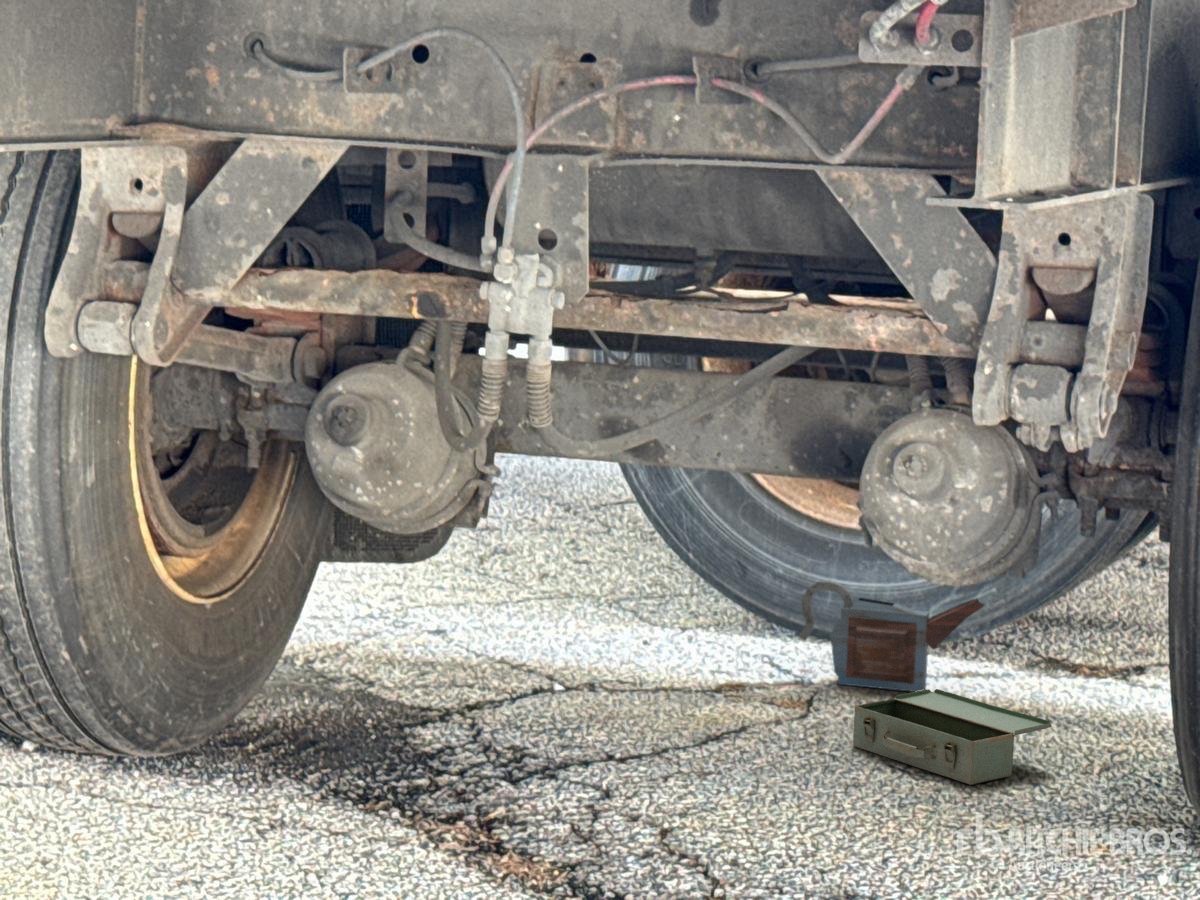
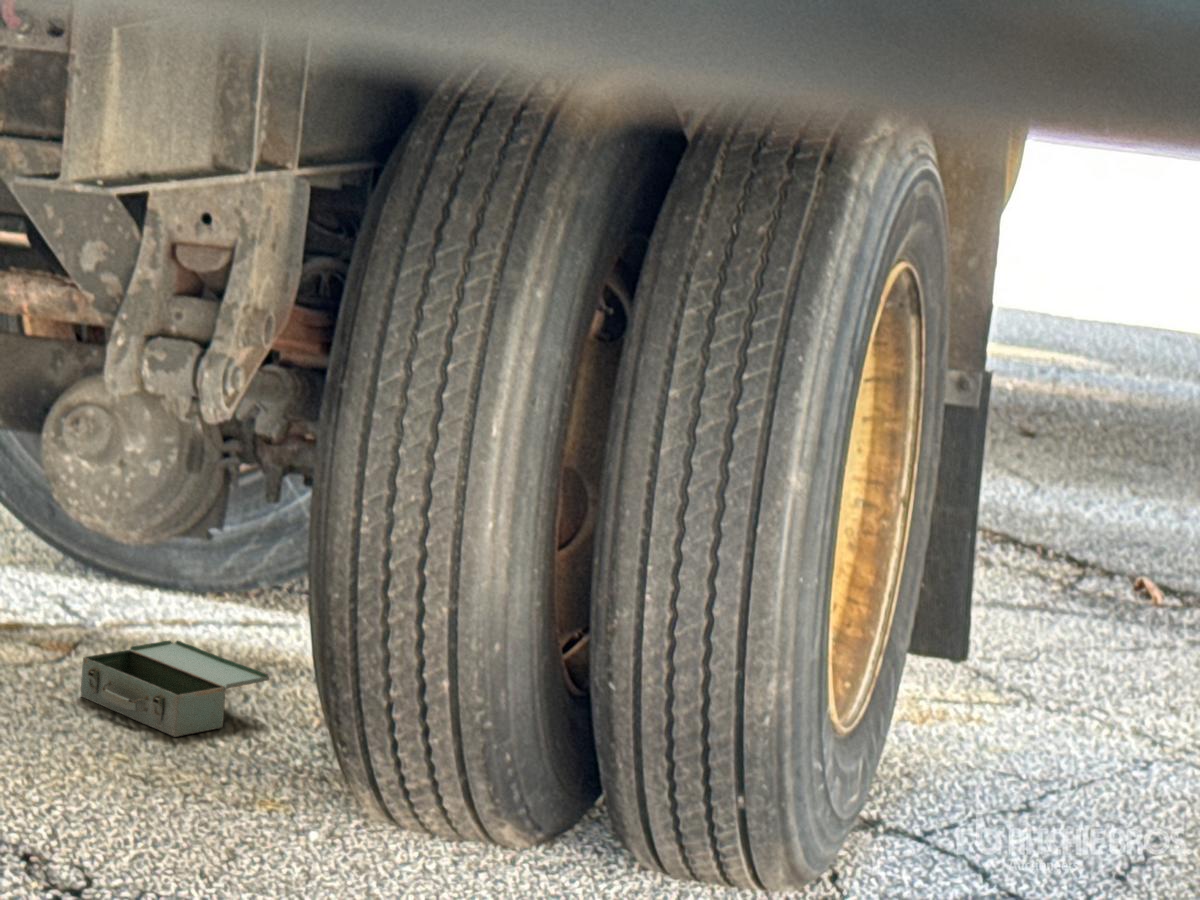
watering can: present [799,581,984,692] -> none [71,528,253,641]

